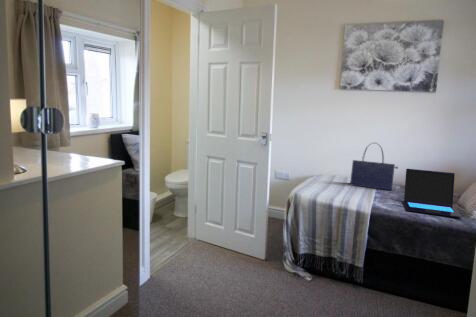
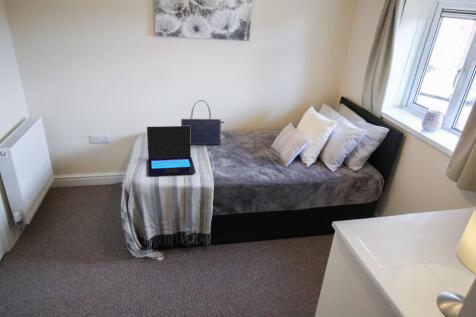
laptop: present [403,169,463,218] -> present [147,126,196,175]

